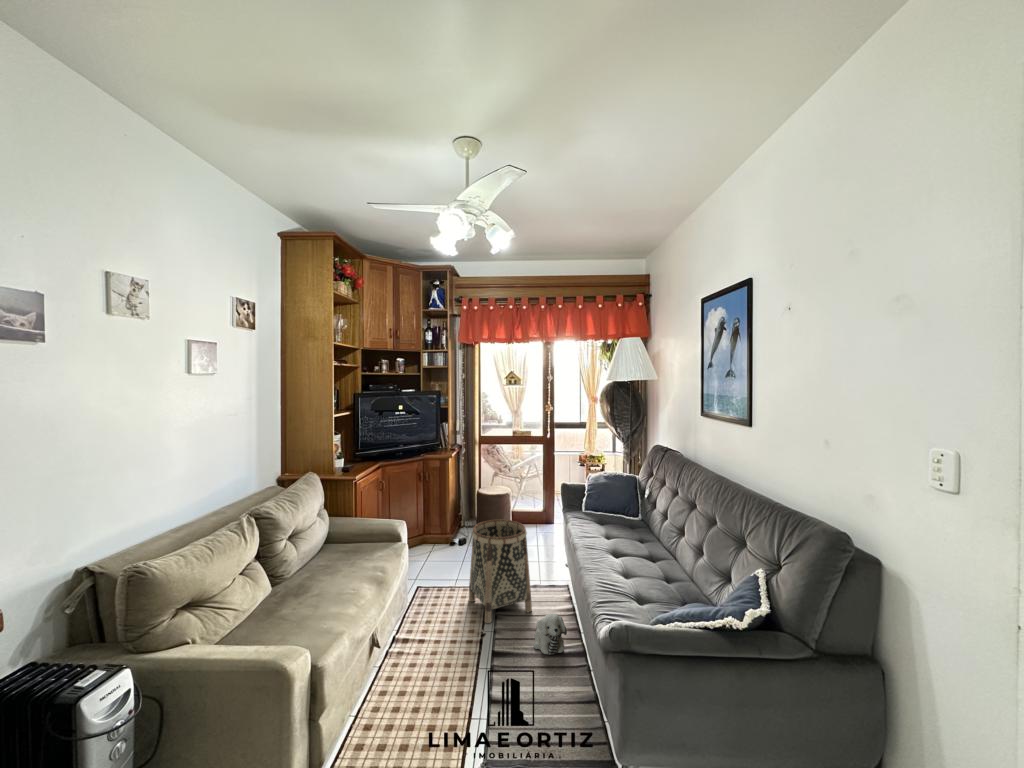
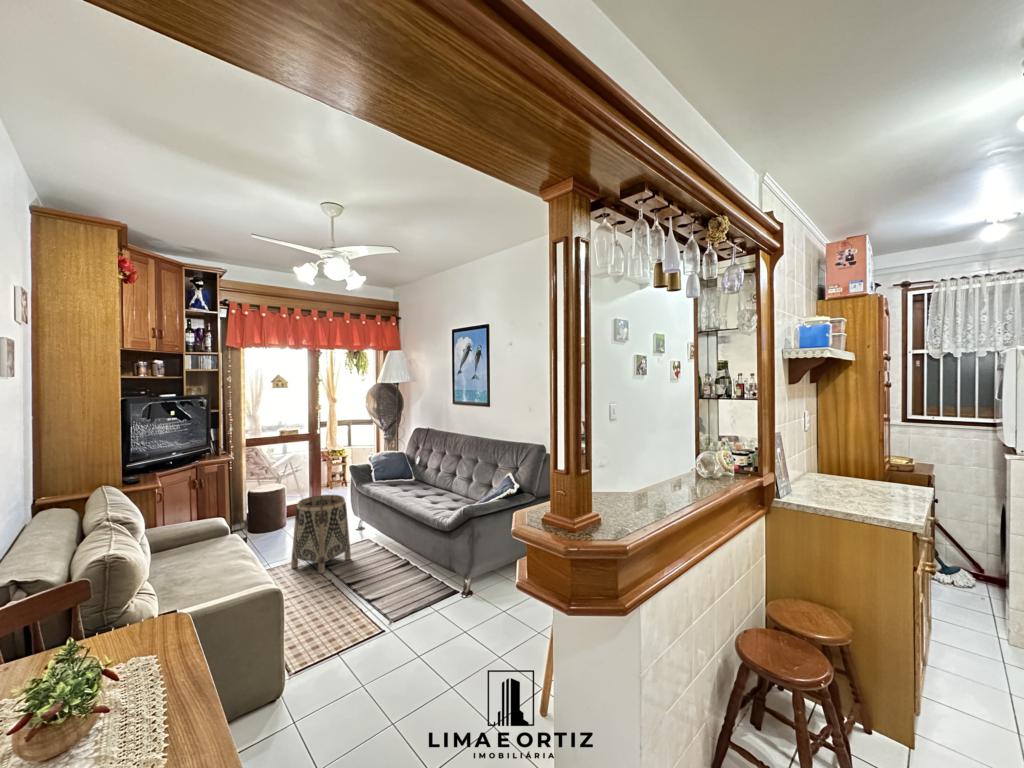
plush toy: present [534,614,567,655] -> none [362,545,391,573]

